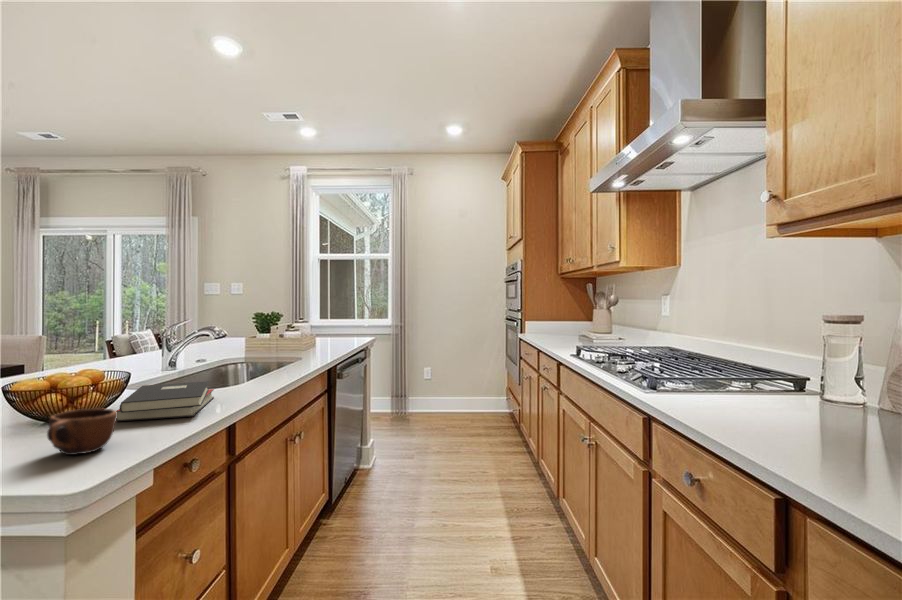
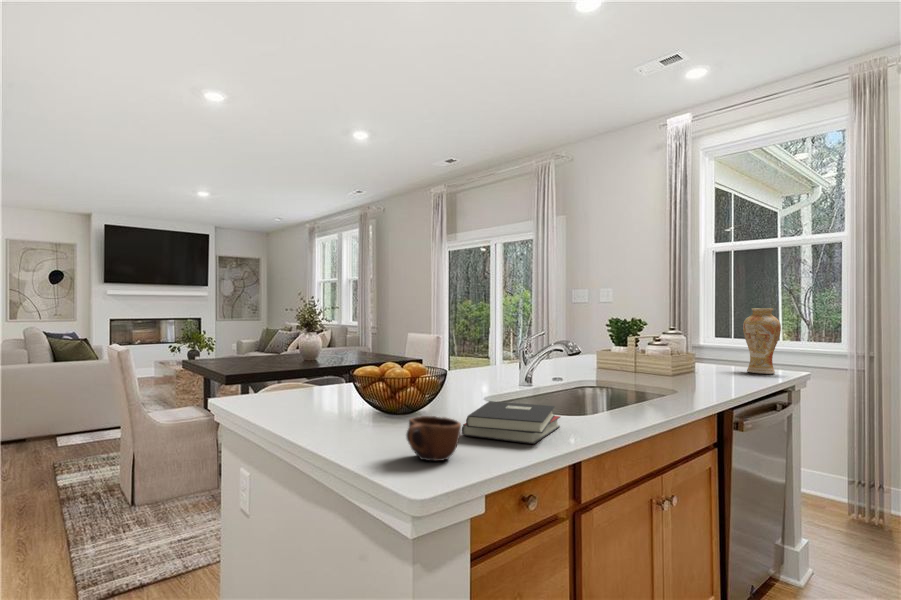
vase: none [336,299,359,341] -> present [743,308,781,374]

